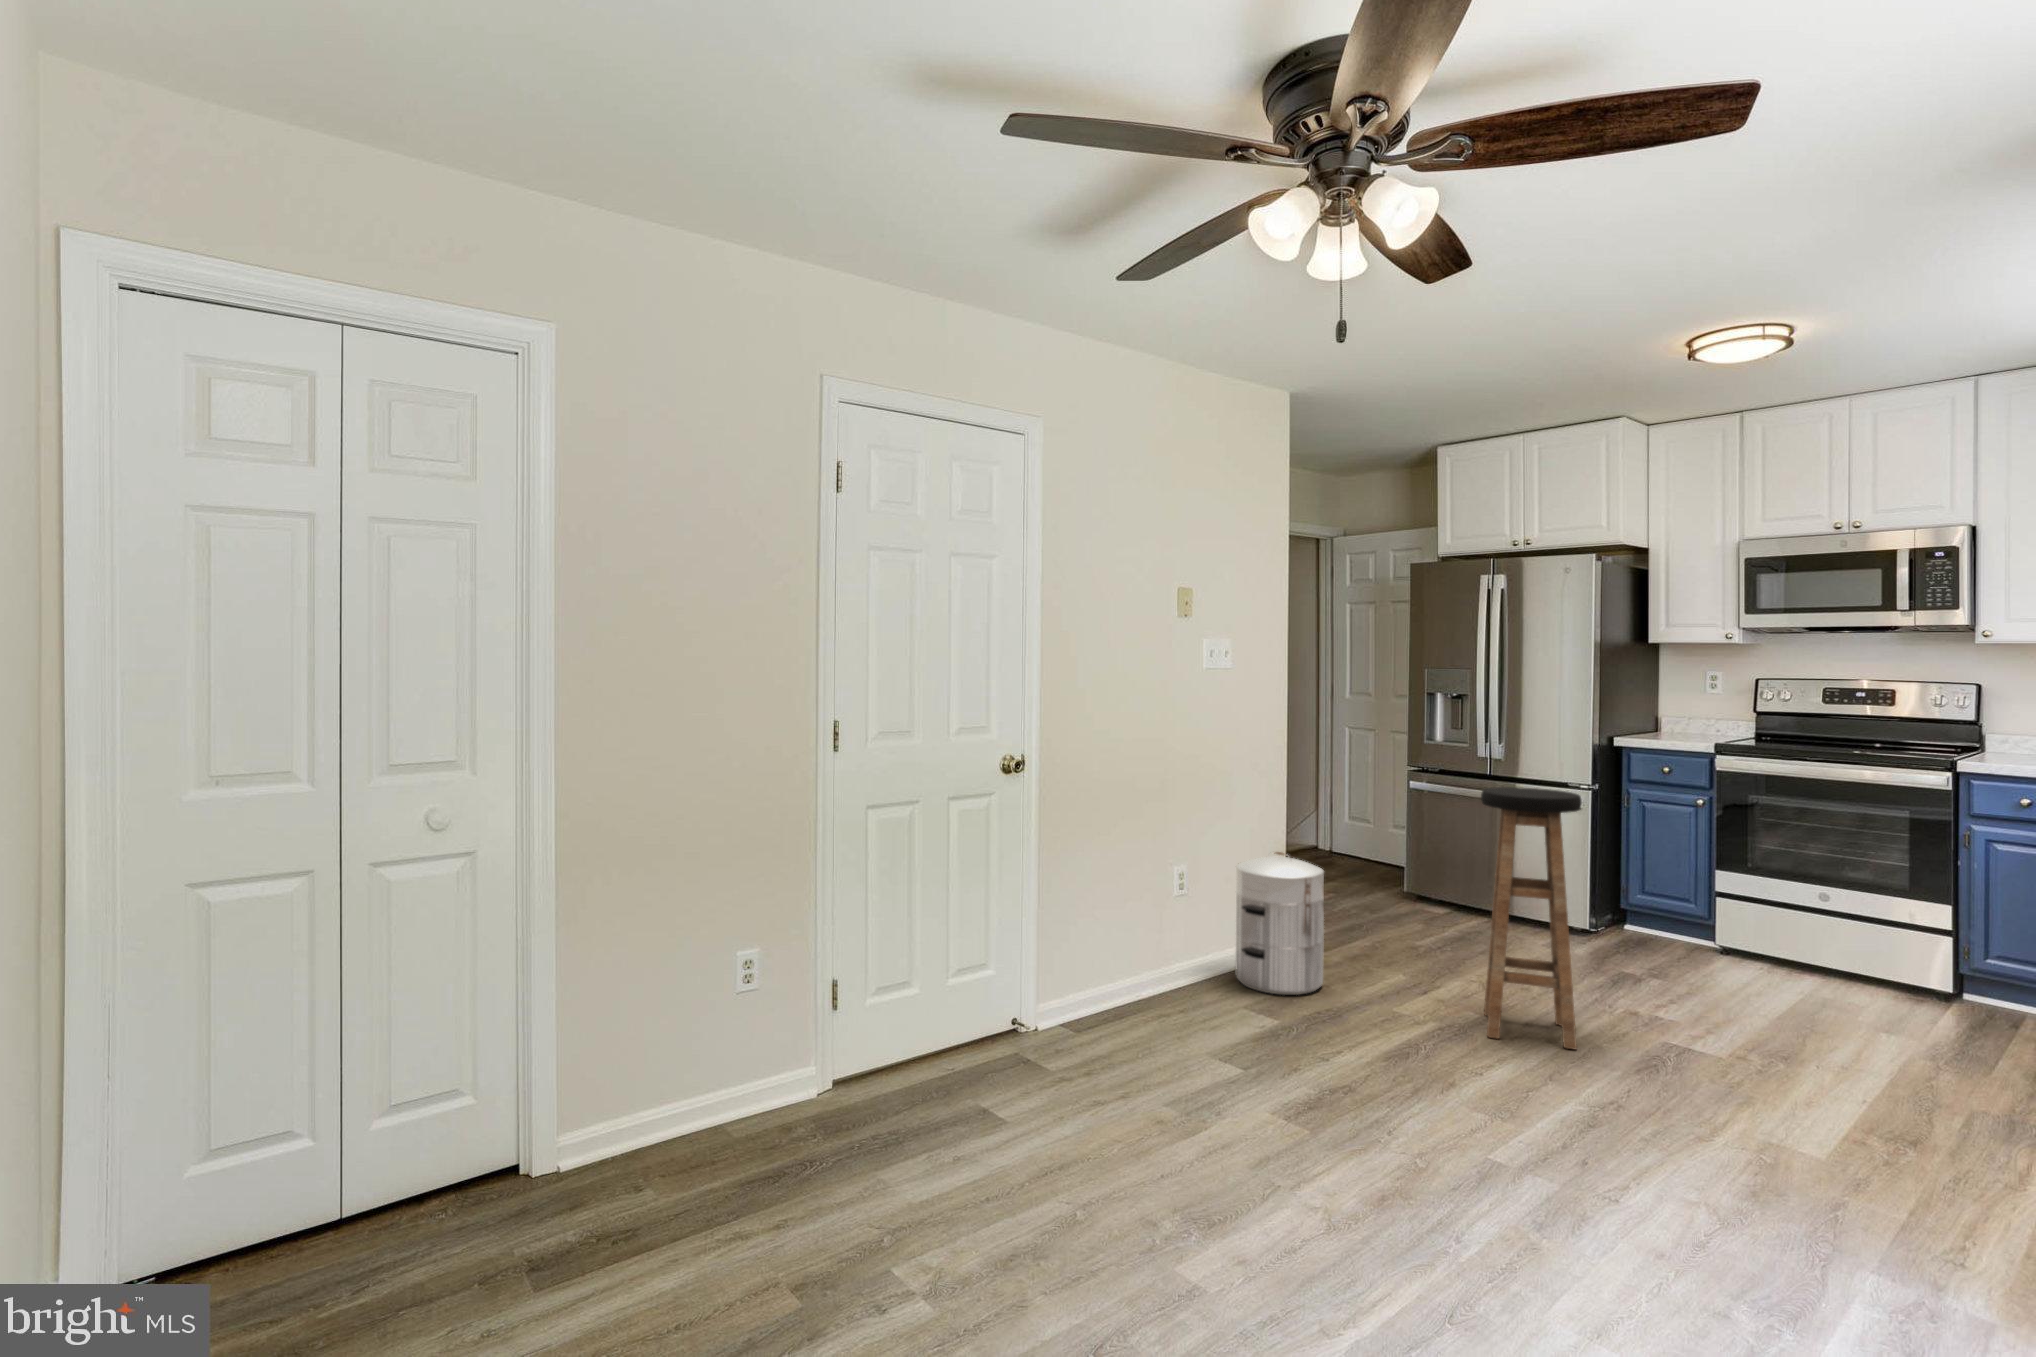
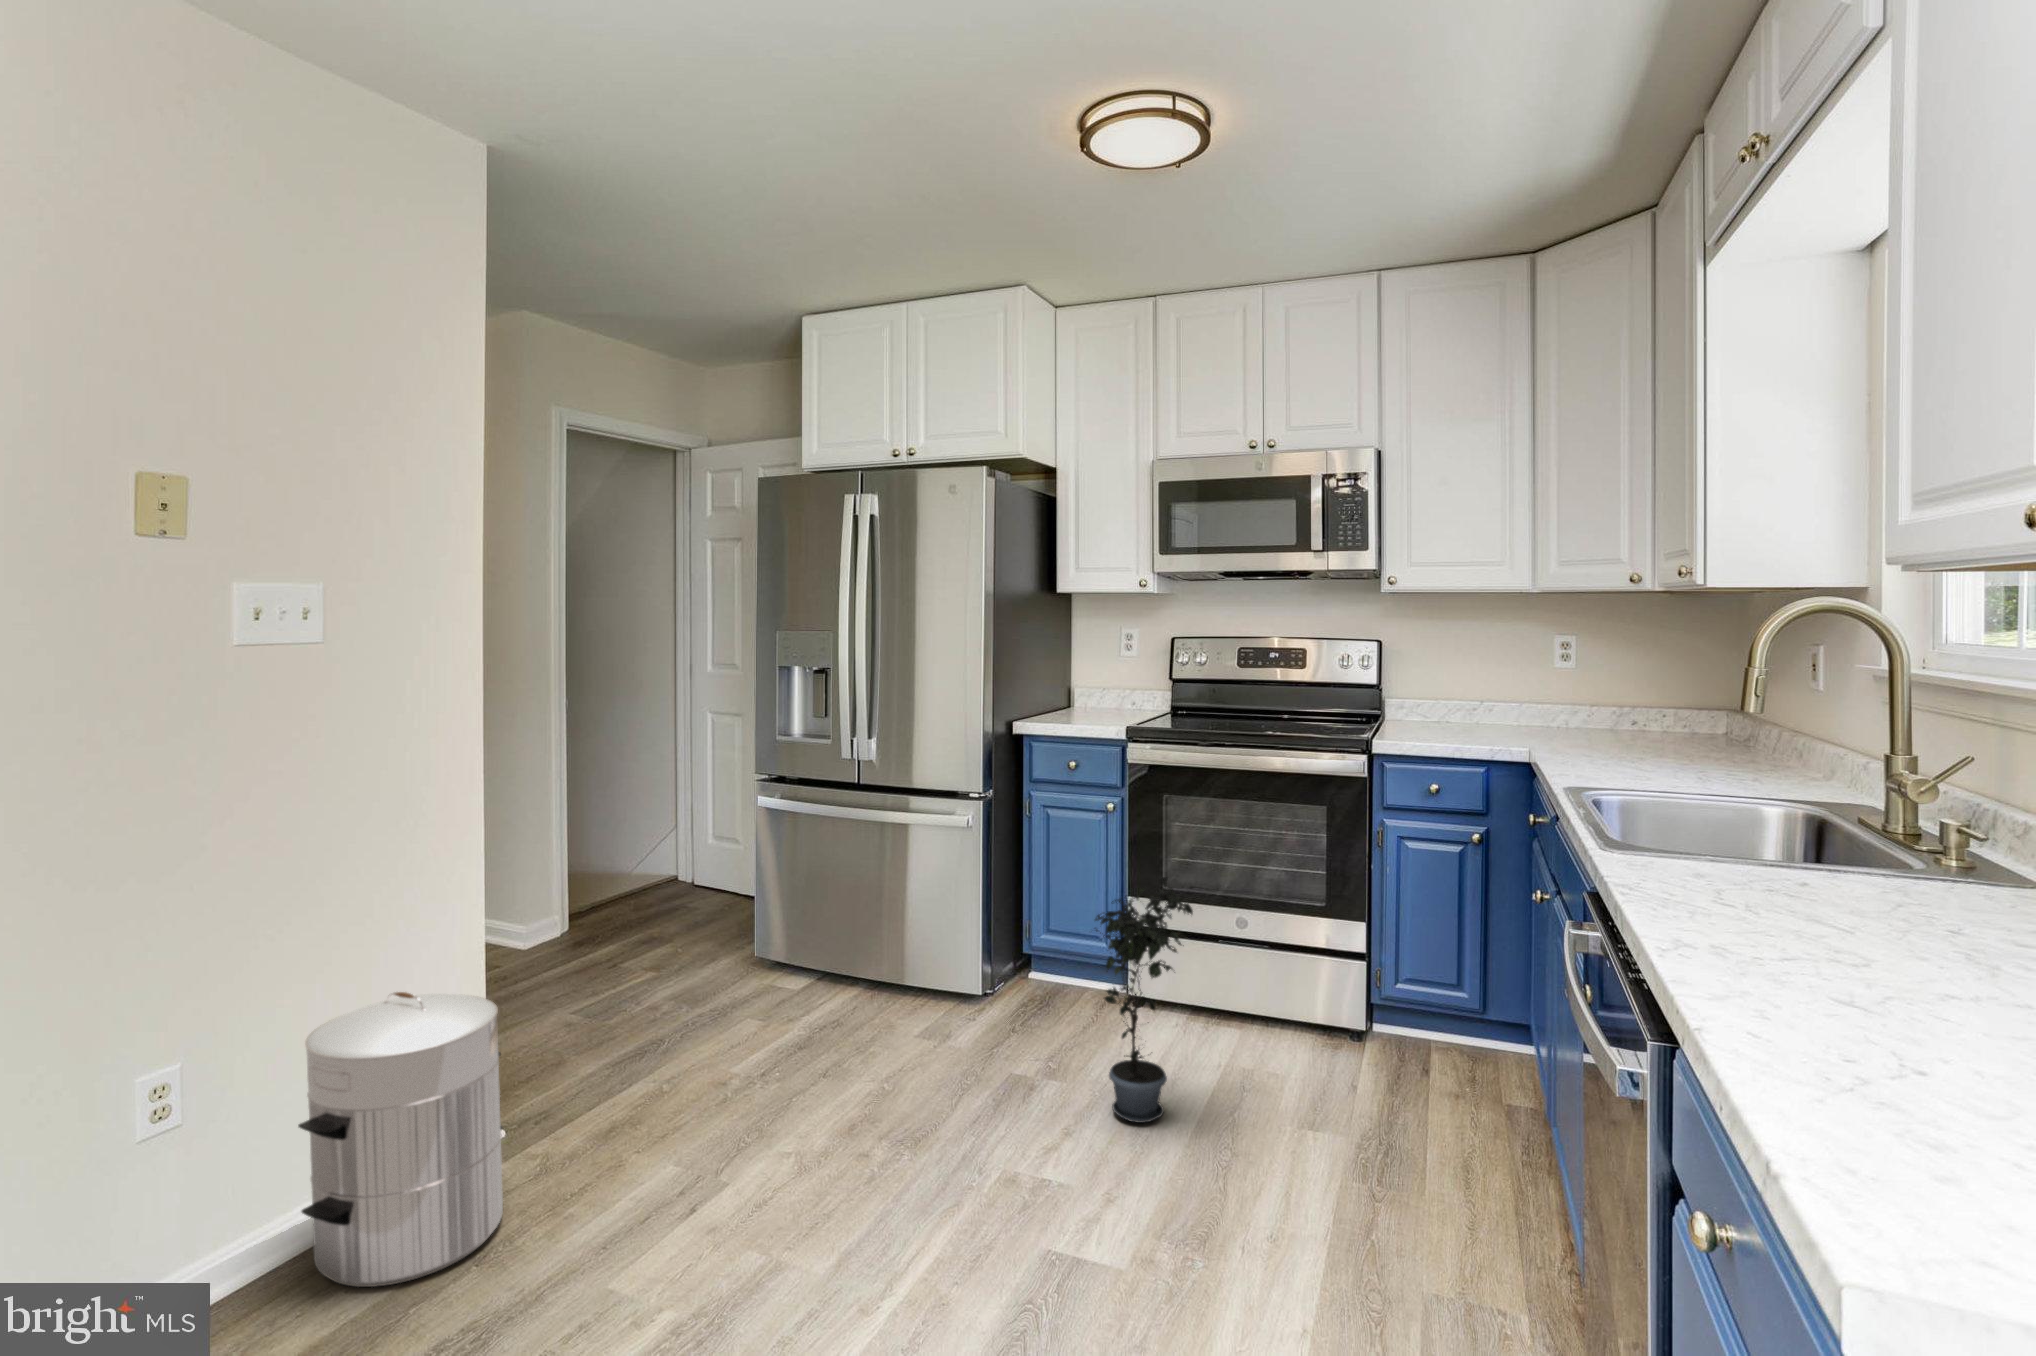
bar stool: present [1481,787,1582,1049] -> none [740,837,903,1316]
potted plant: none [1694,842,1783,1010] -> present [1095,877,1193,1123]

